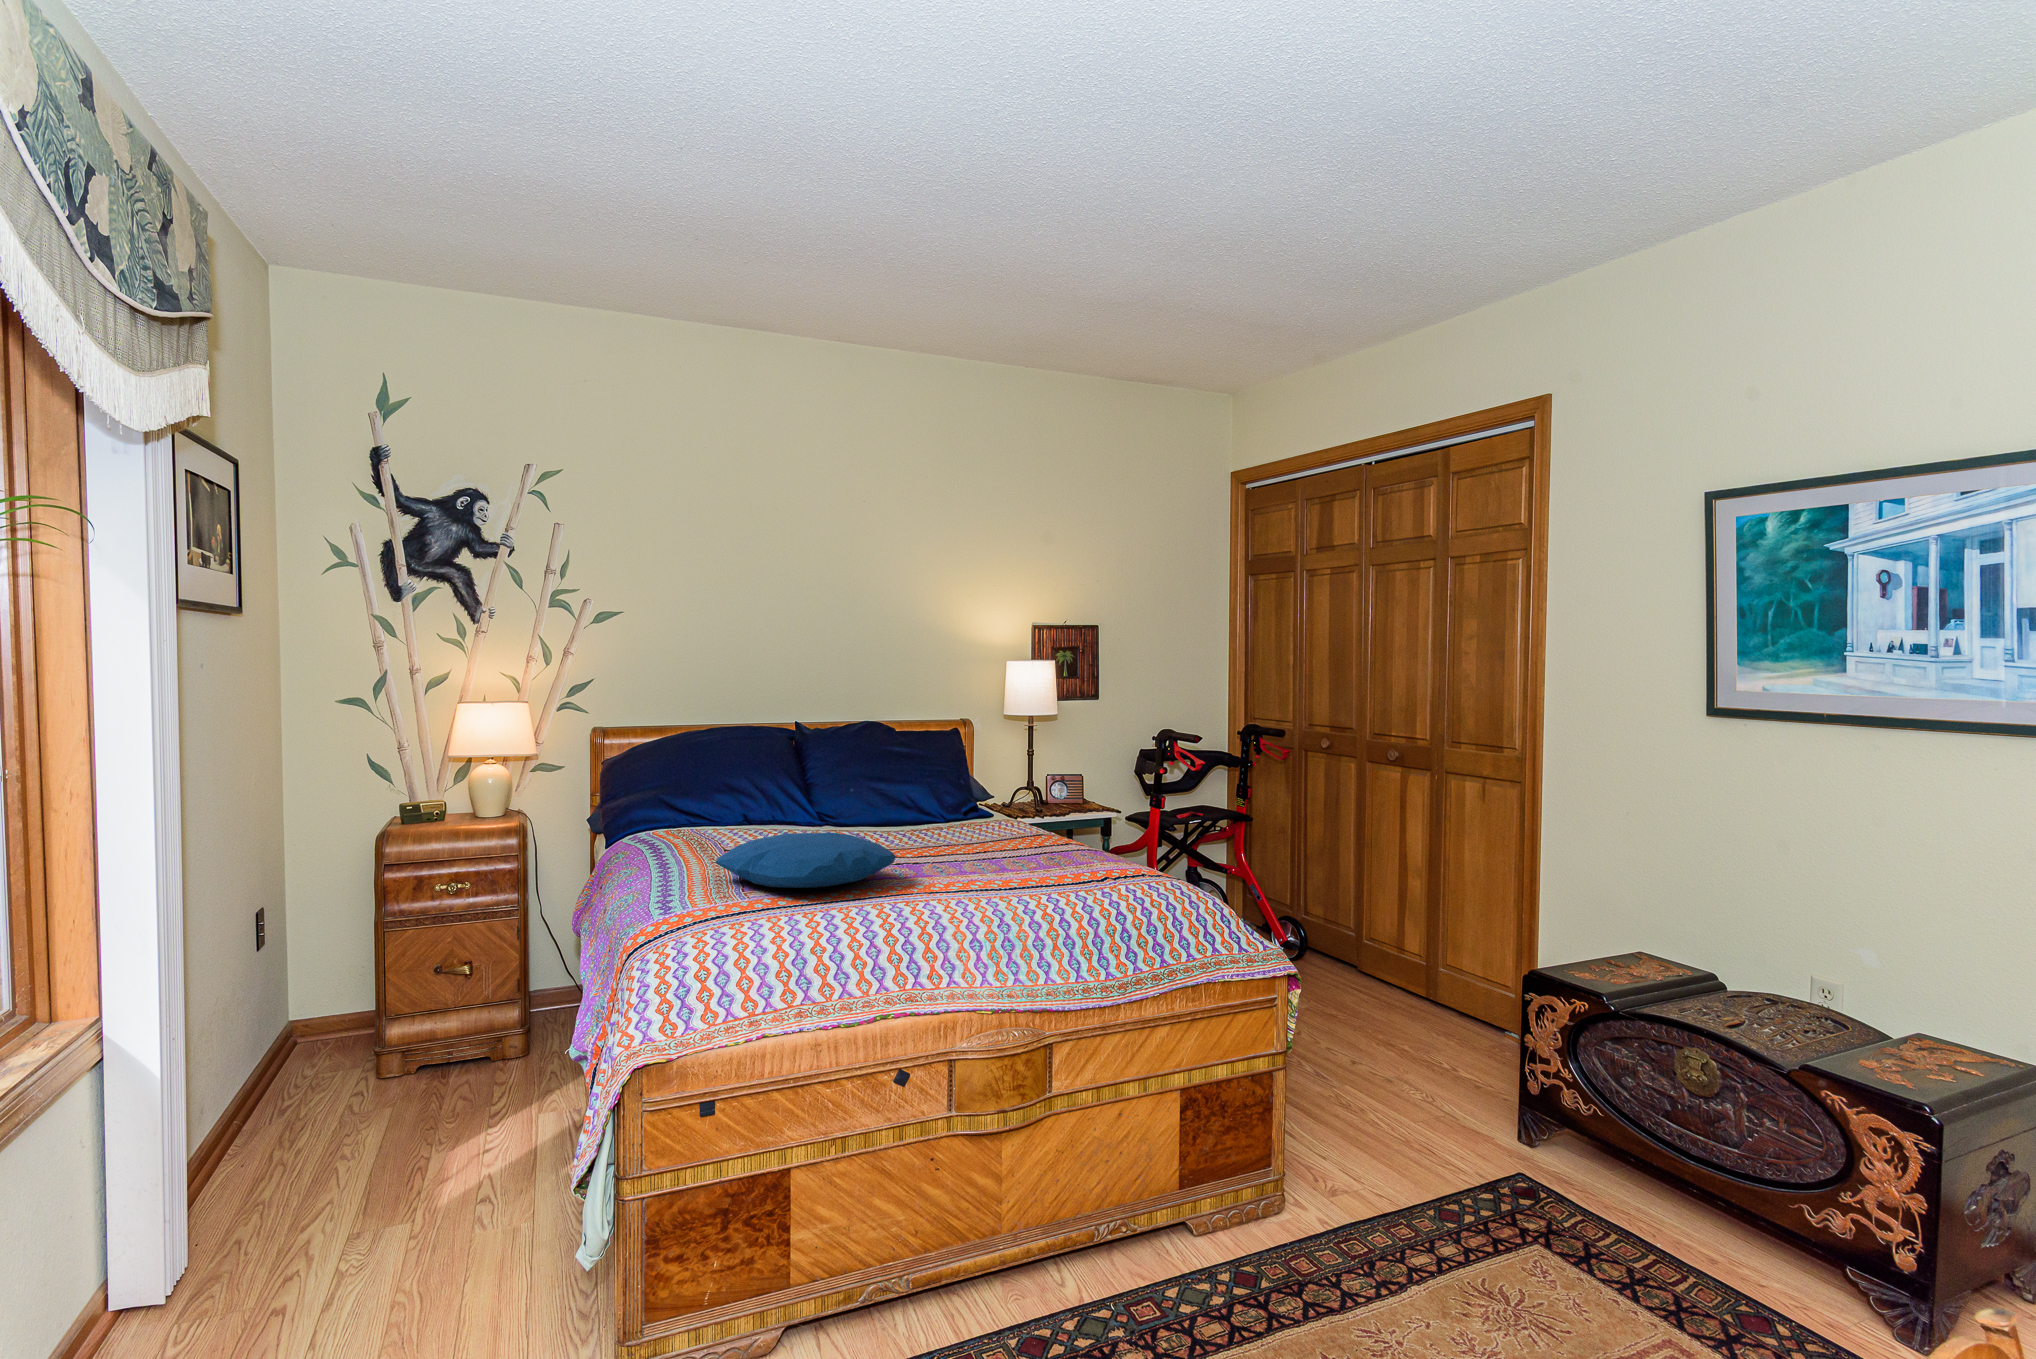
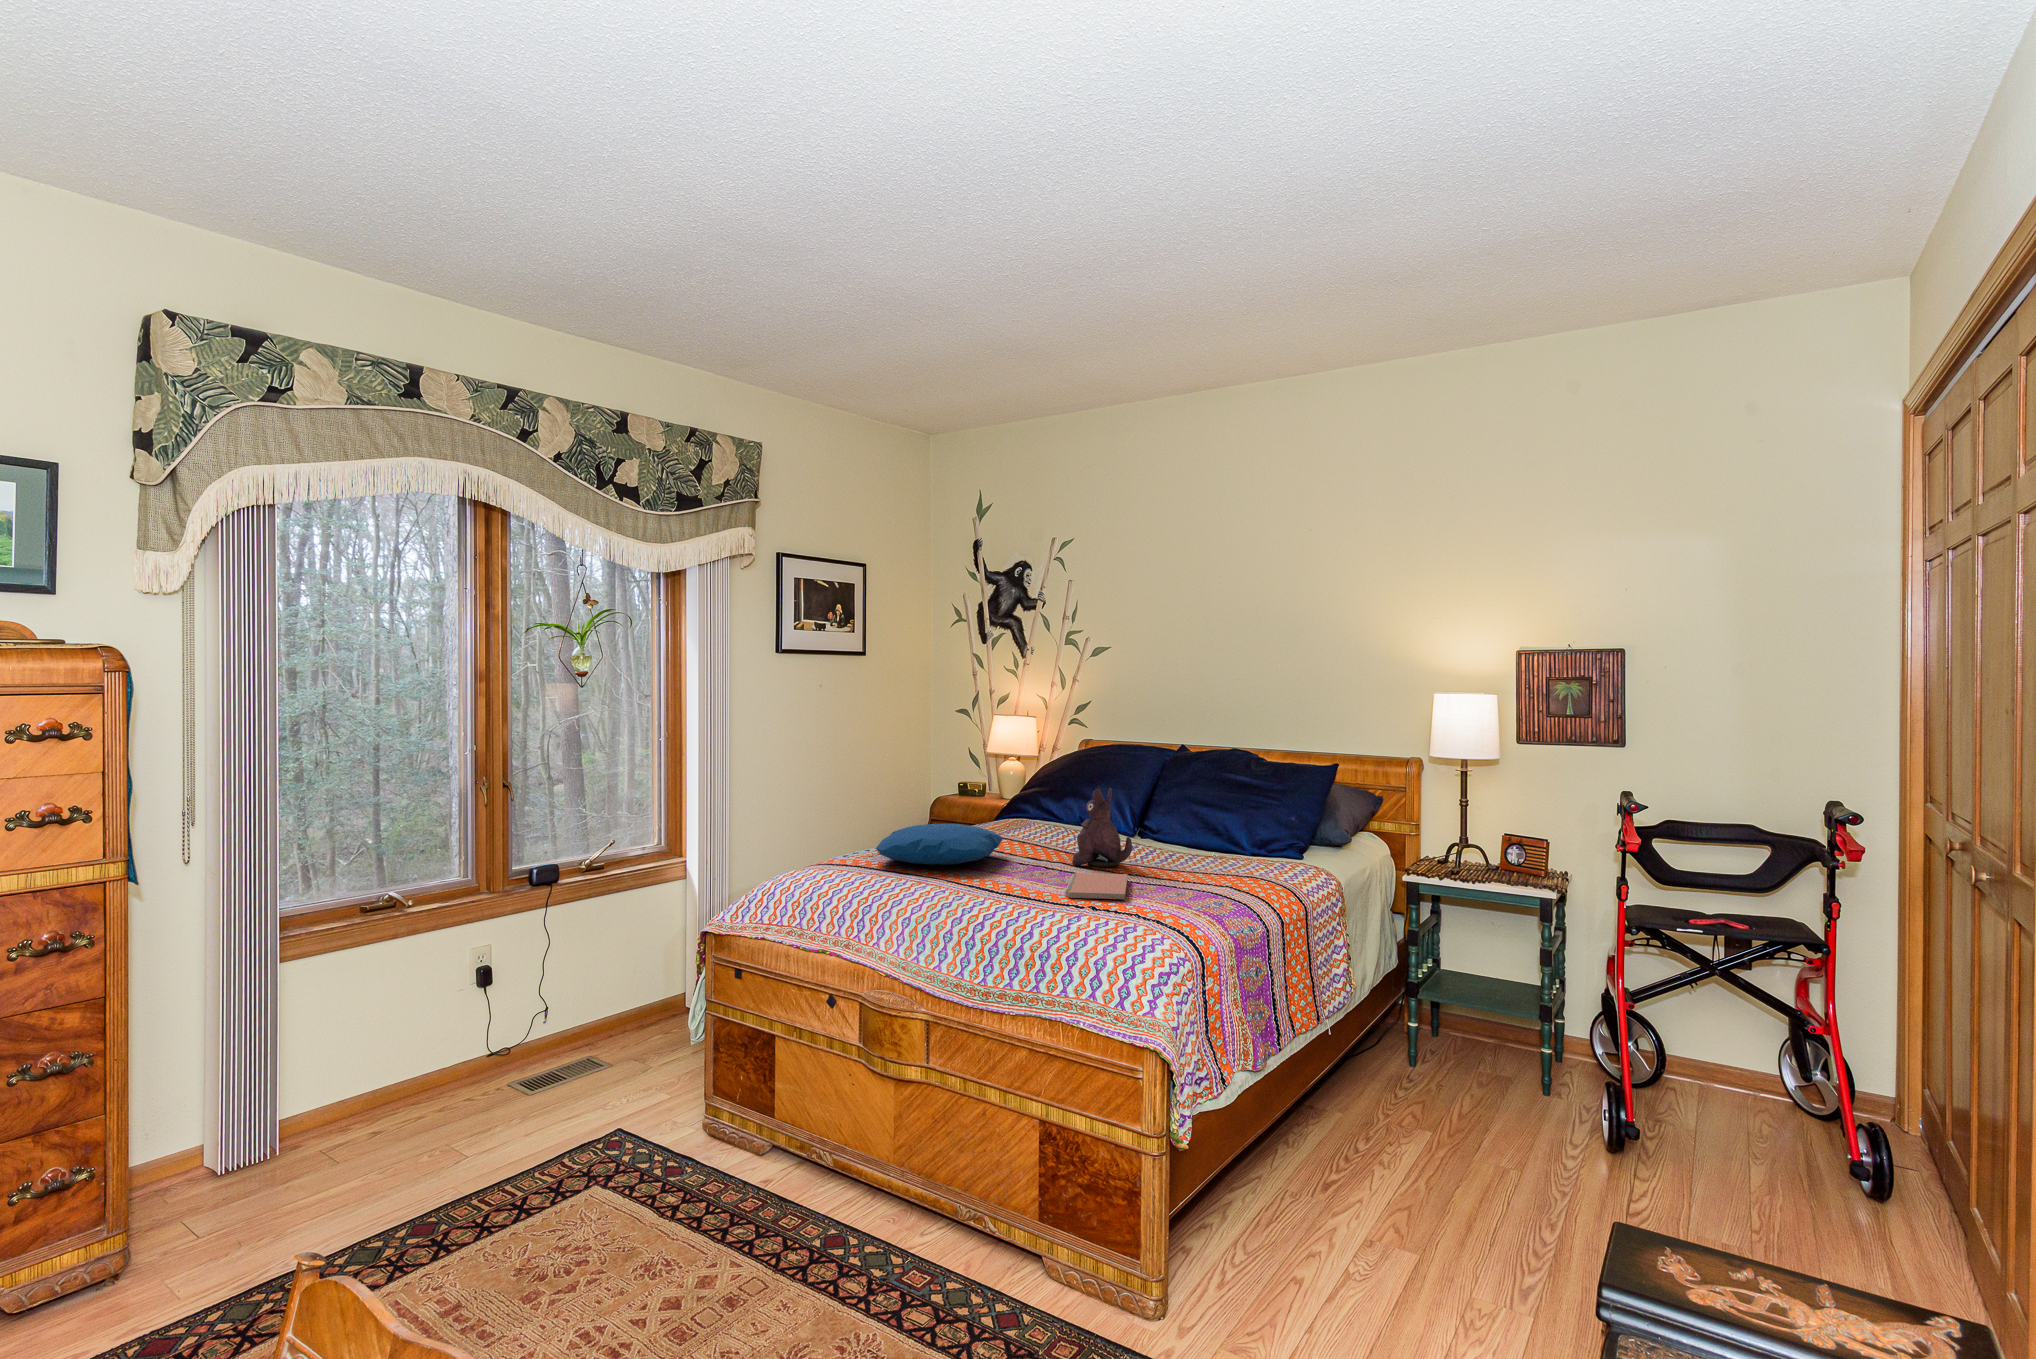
plush toy: none [893,766,963,857] -> present [1072,788,1132,867]
notebook: none [970,850,1083,878] -> present [1065,873,1128,899]

